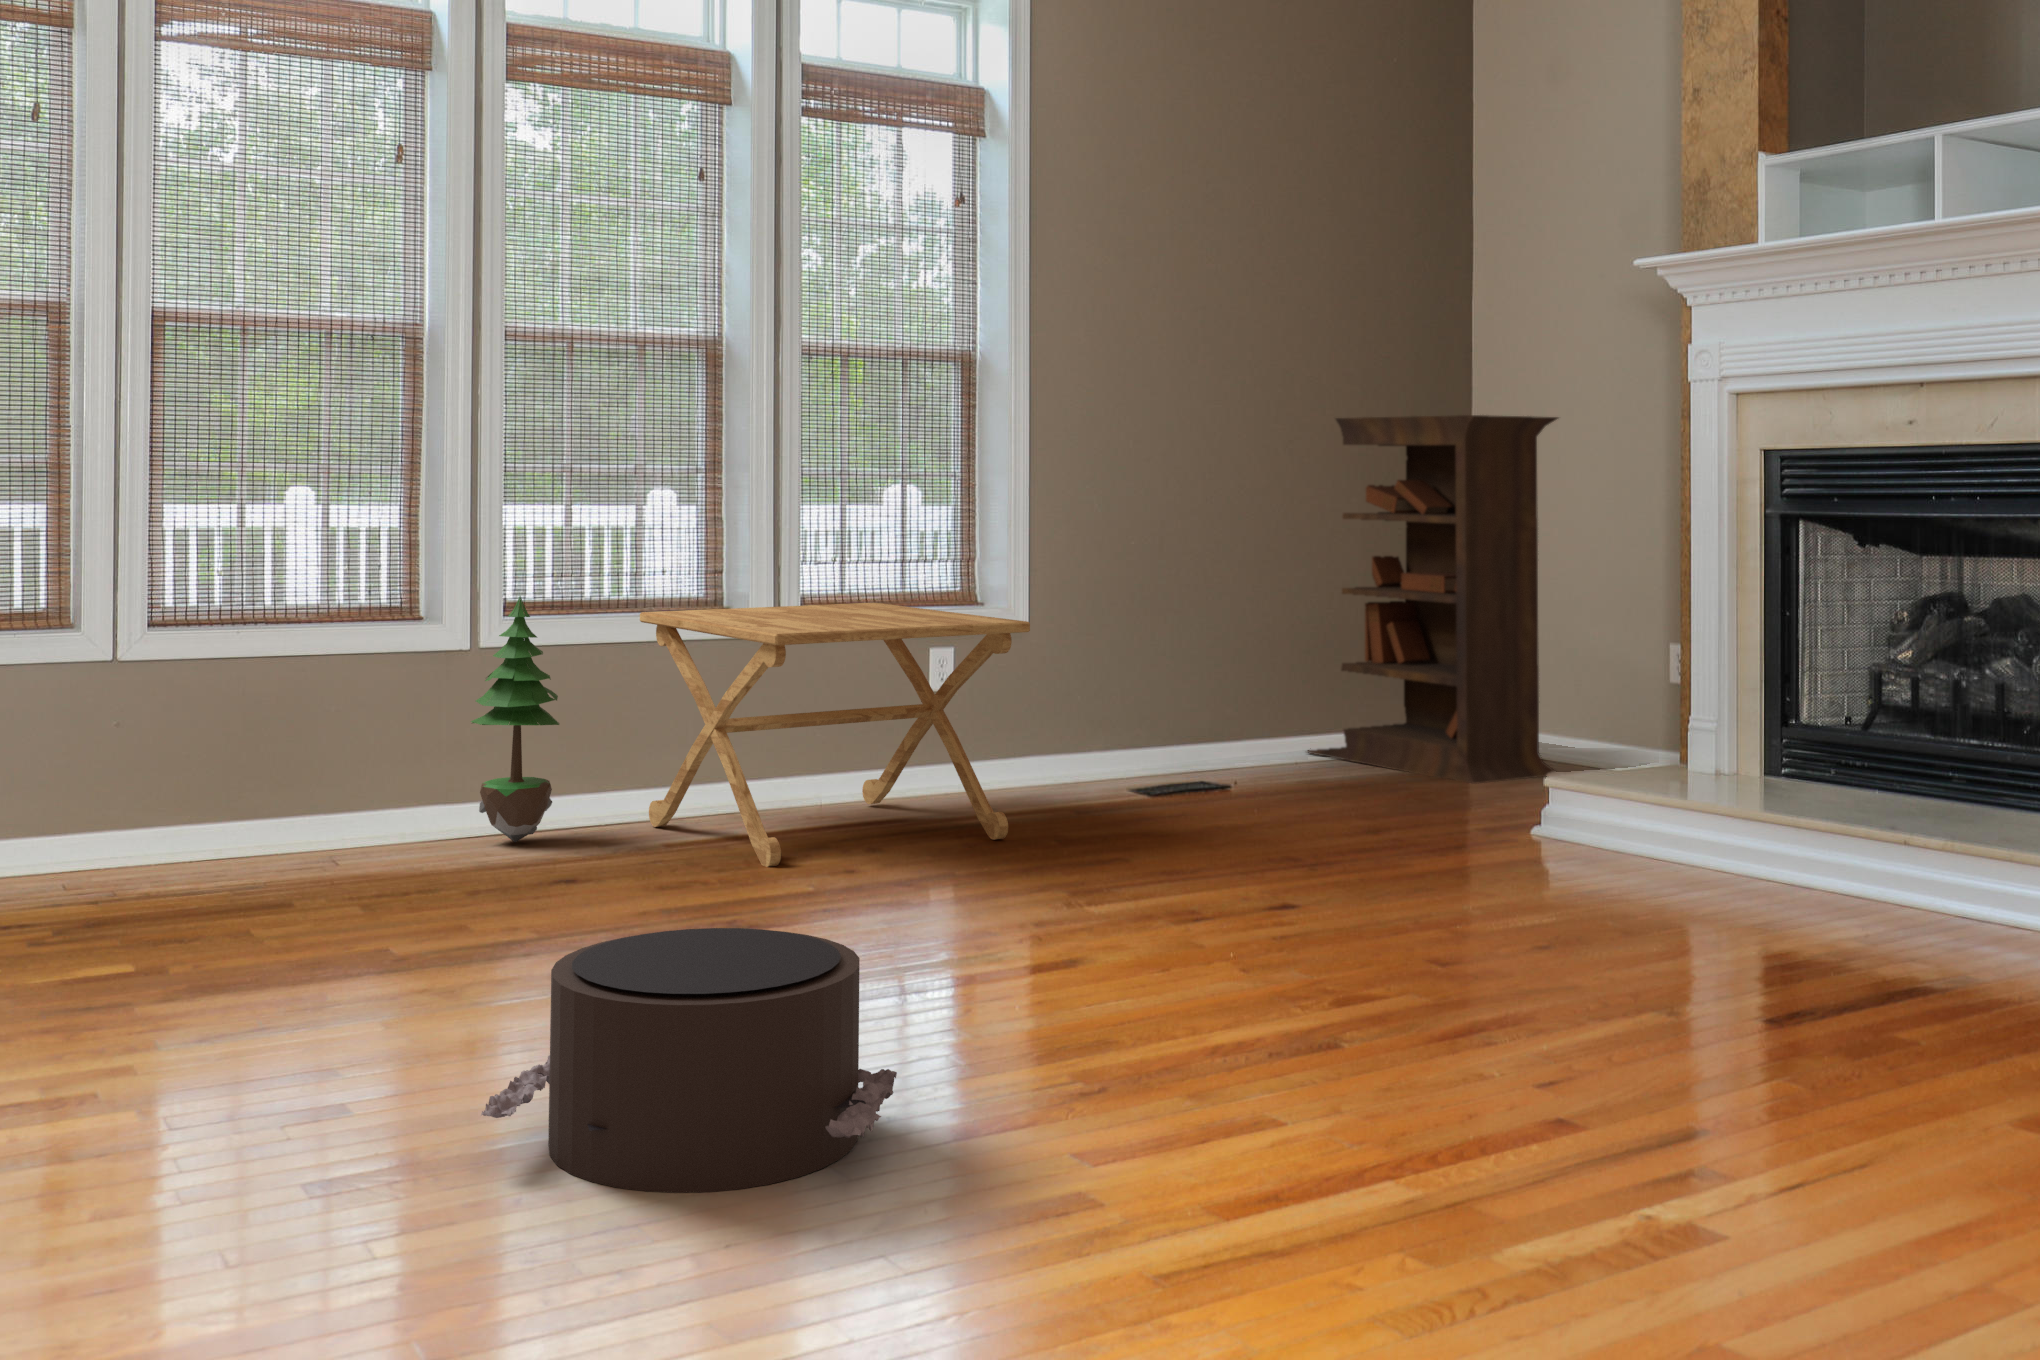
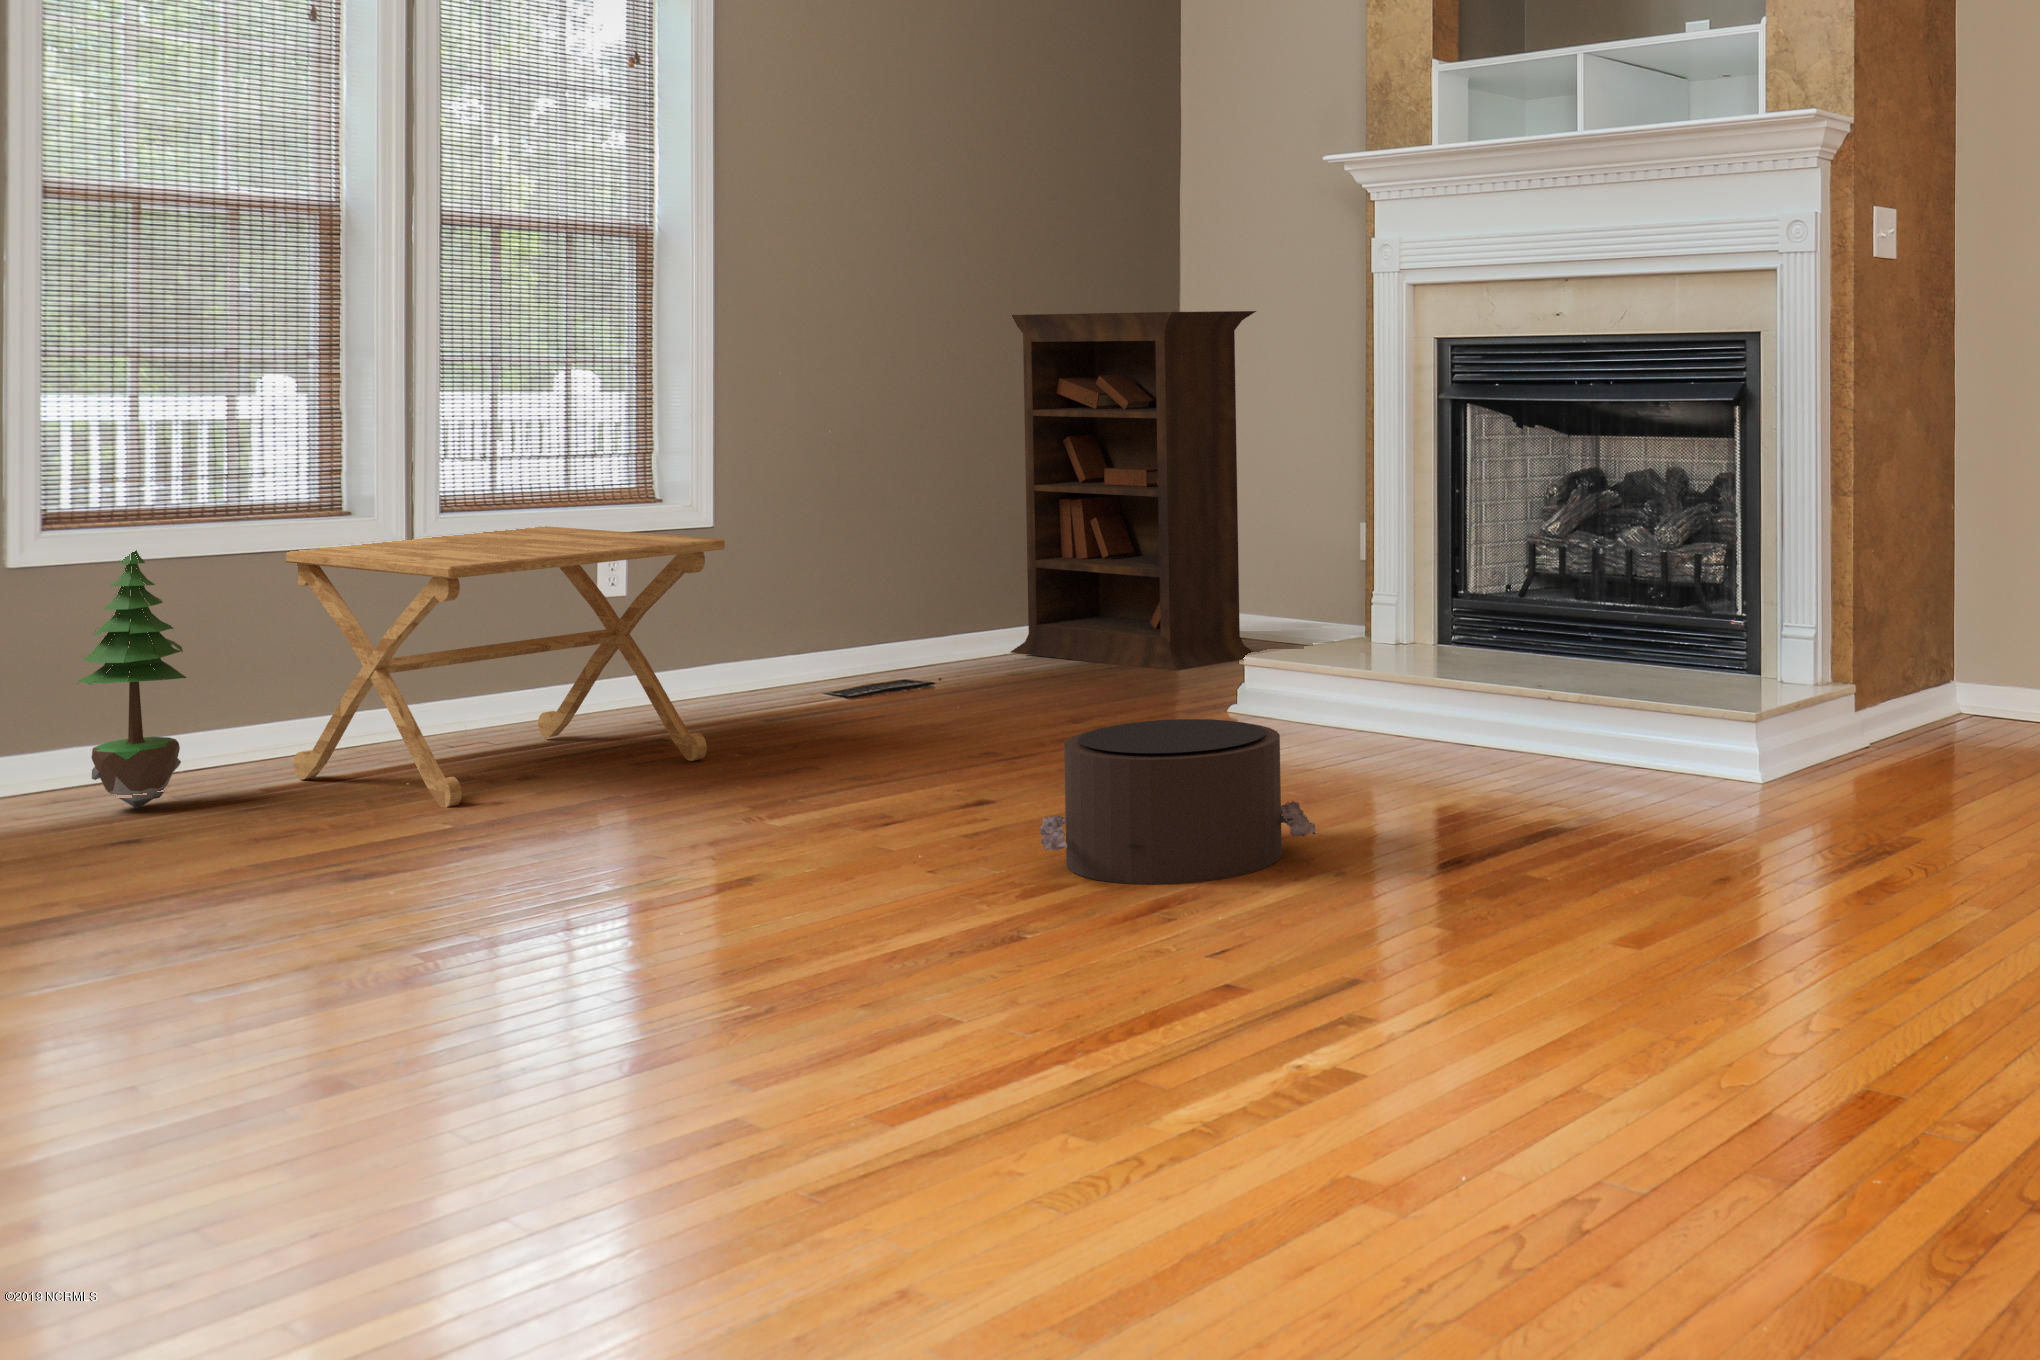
pouf: present [481,928,897,1193] -> present [1040,719,1315,884]

